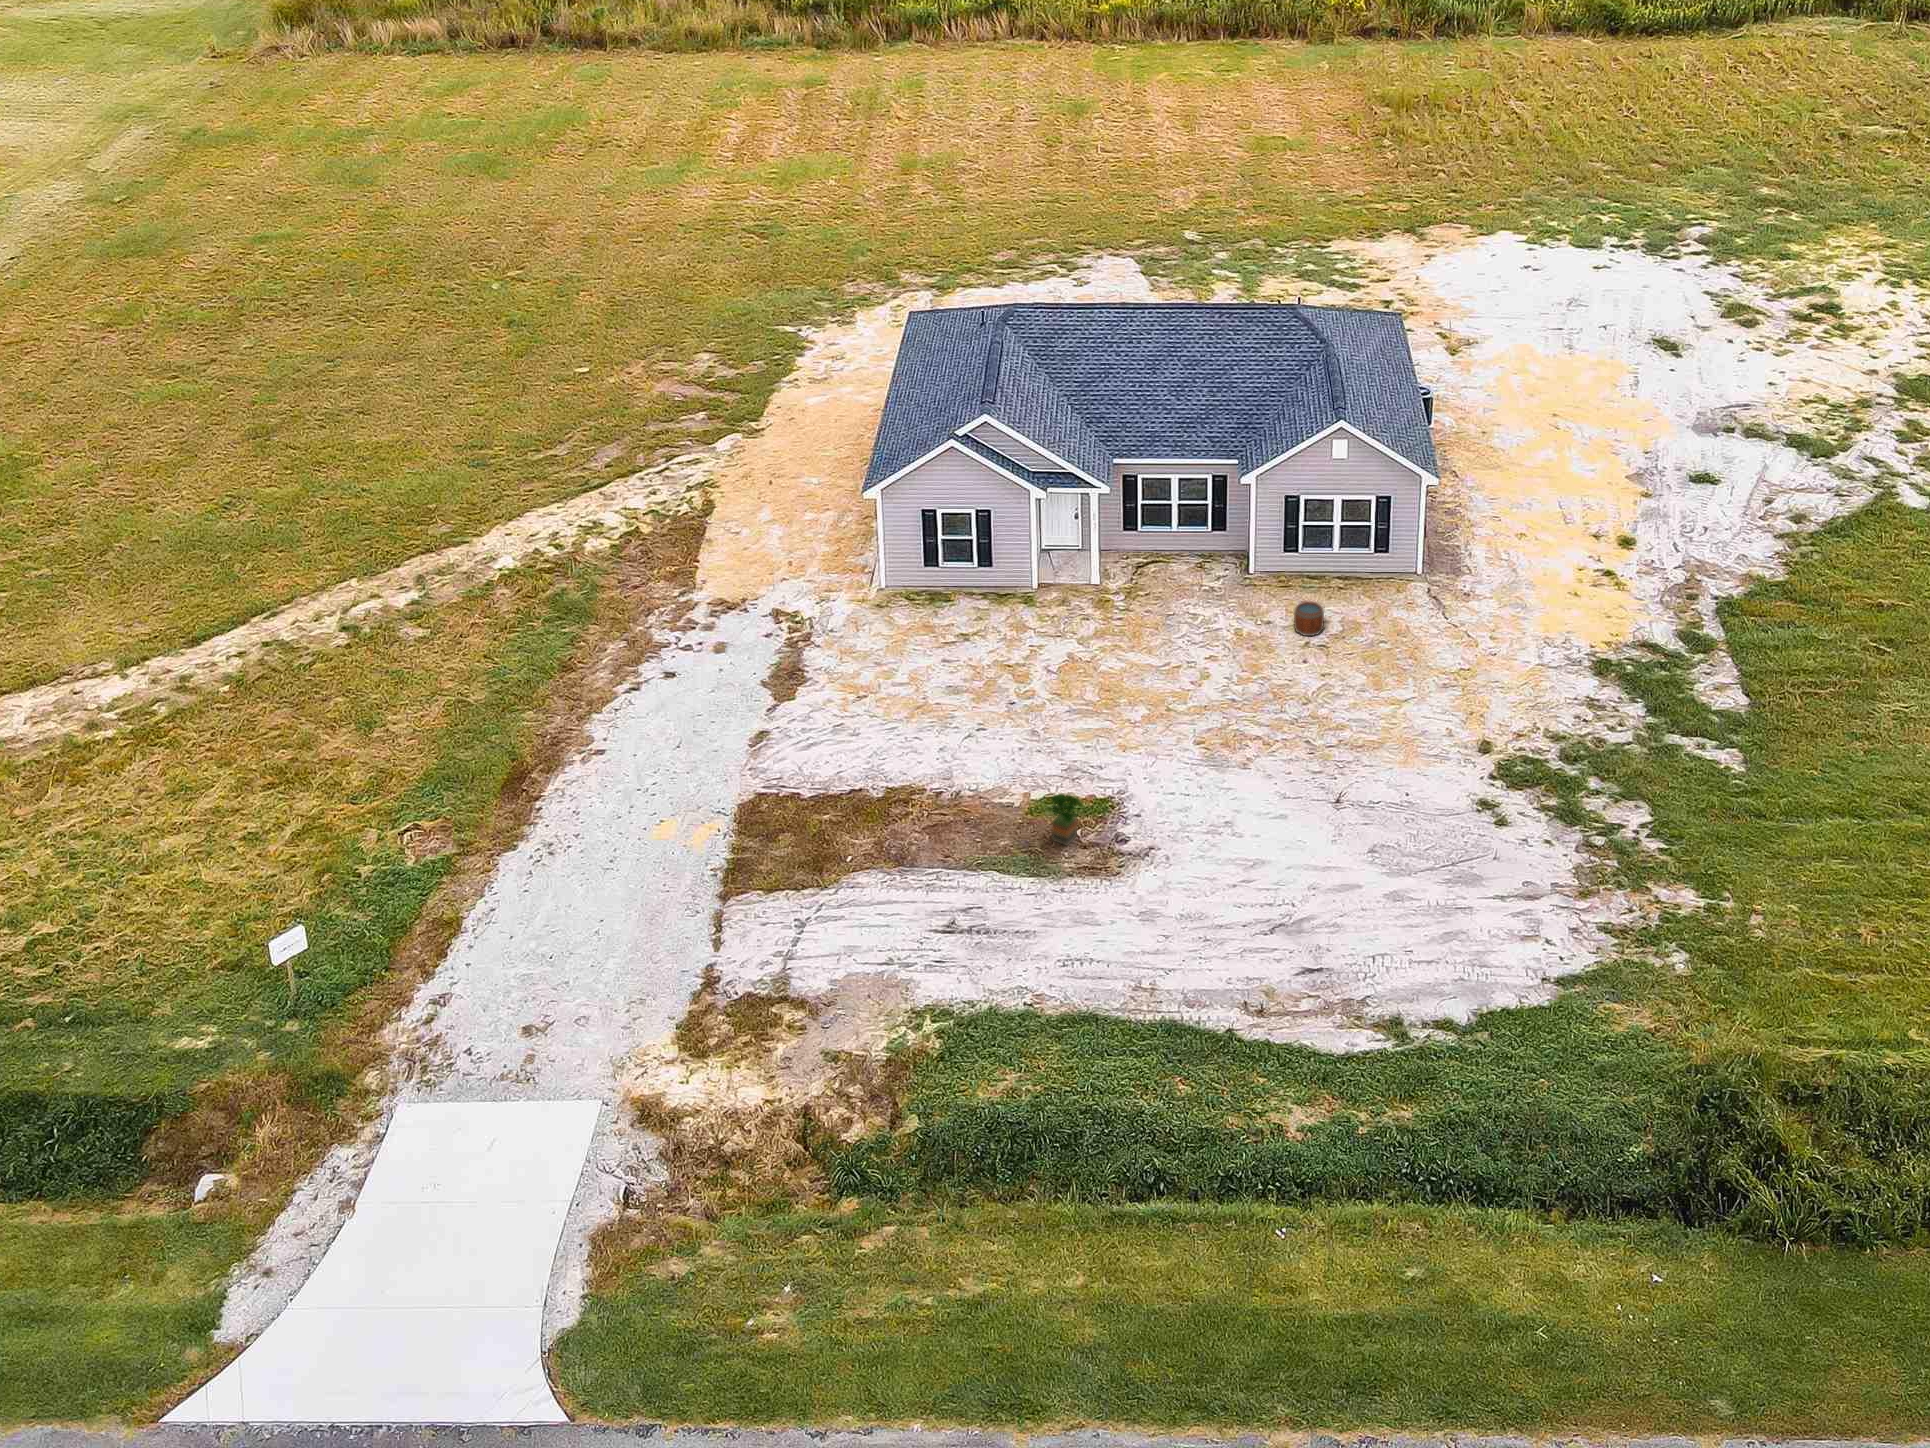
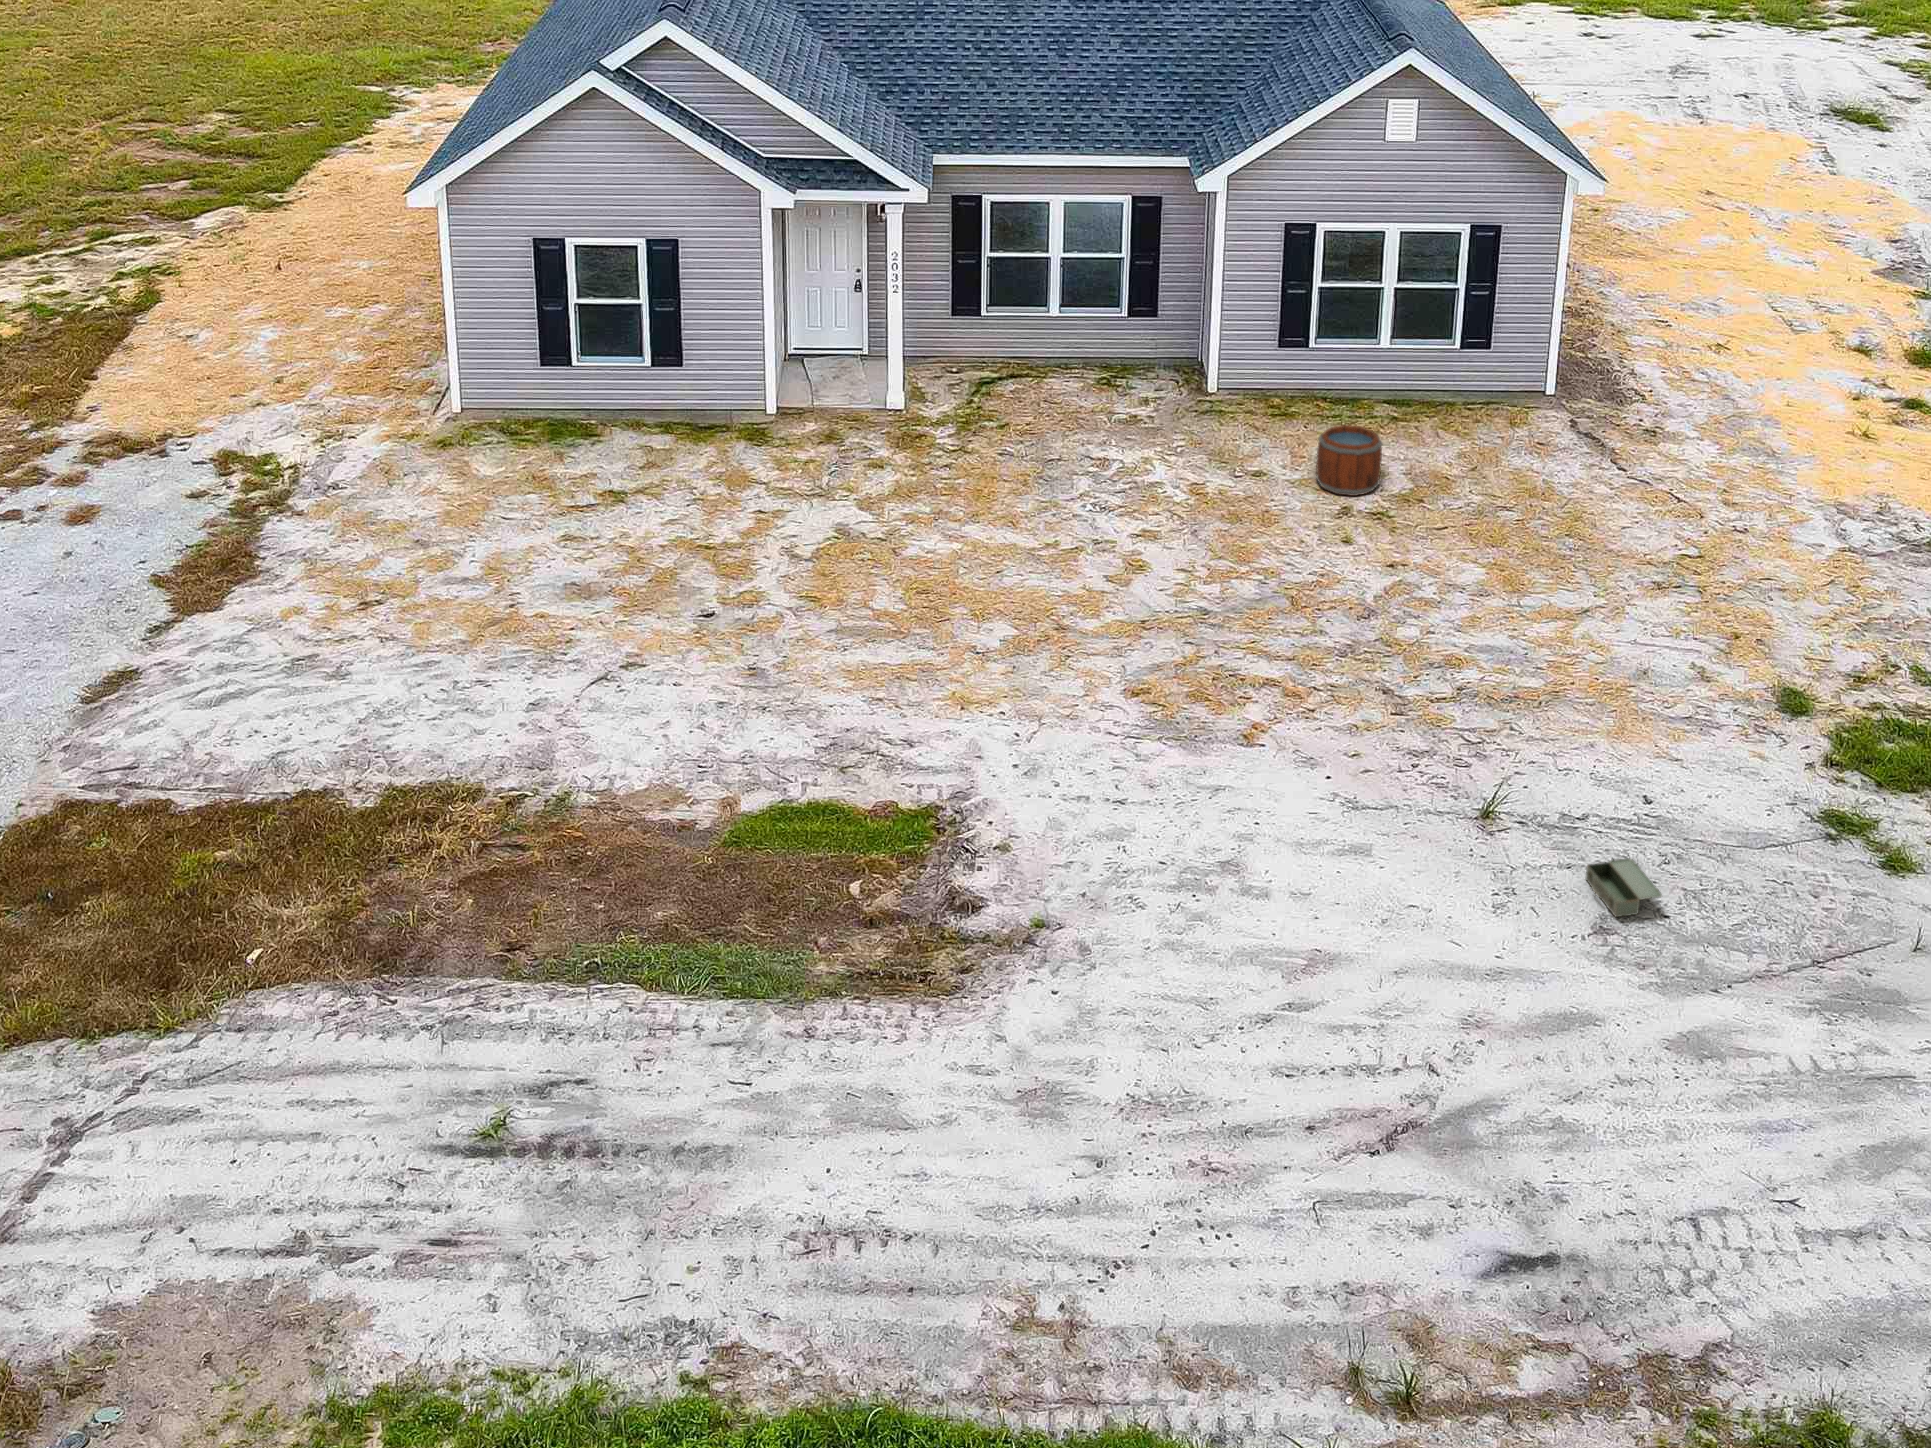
potted tree: present [1052,794,1082,845] -> none [777,780,862,920]
toolbox: none [1368,822,1394,846] -> present [1586,858,1662,917]

